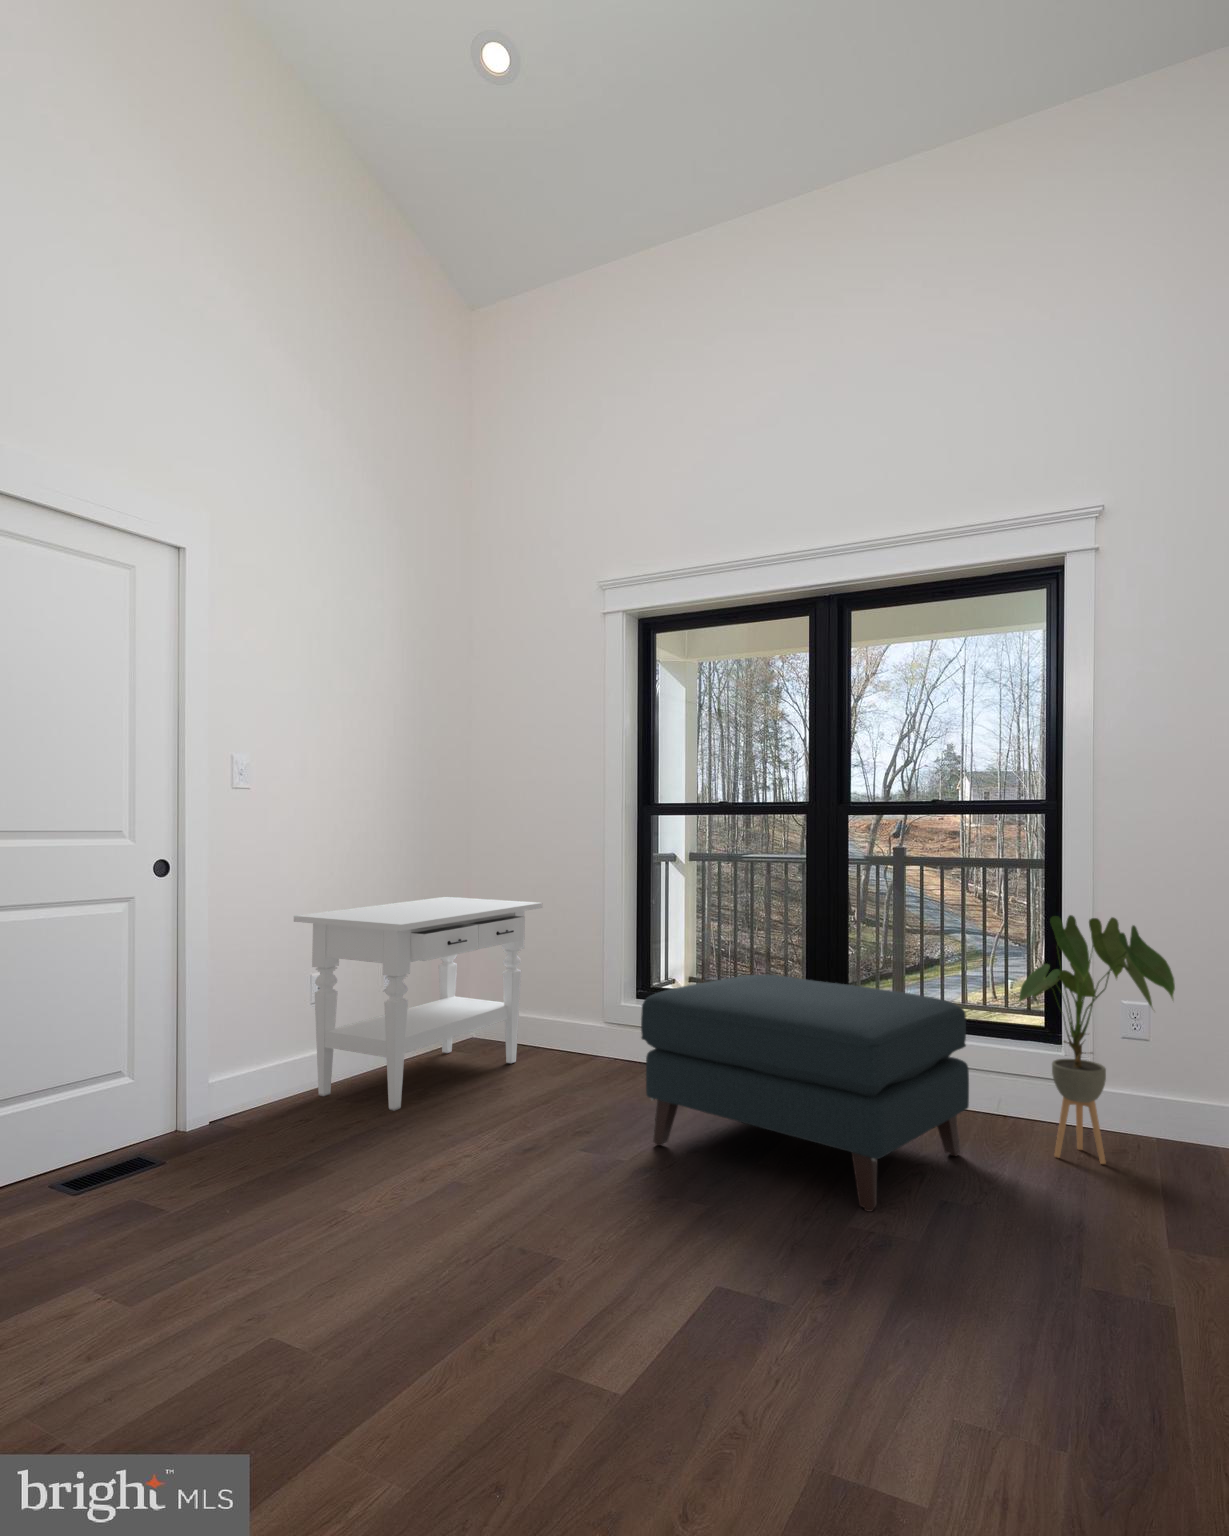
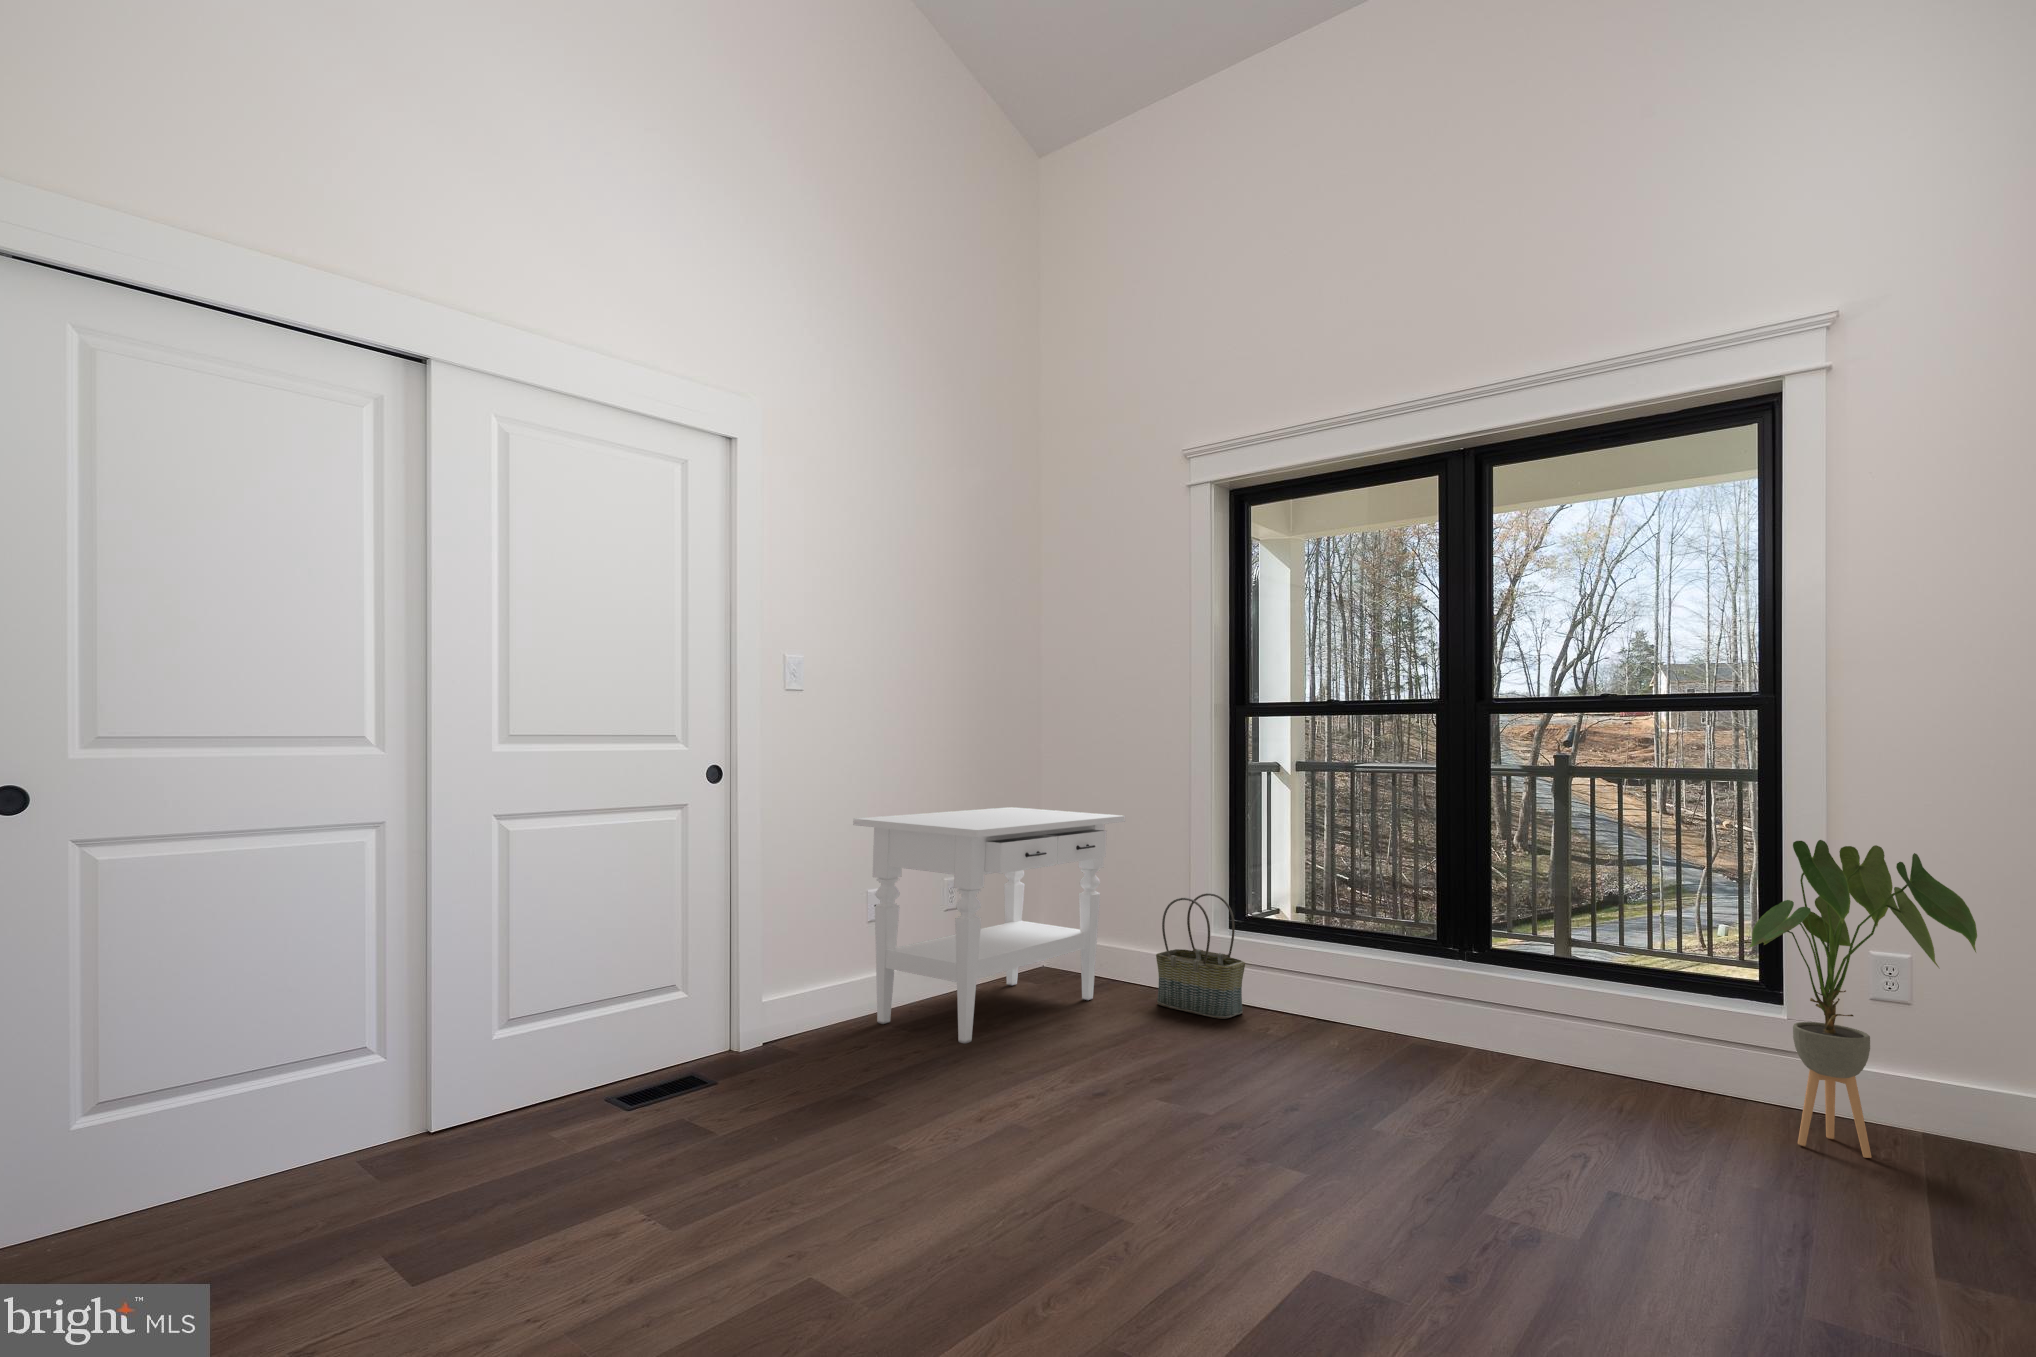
basket: none [569,967,644,1075] -> present [1156,893,1245,1019]
ottoman: present [641,975,969,1211] -> none [1262,905,1682,1194]

